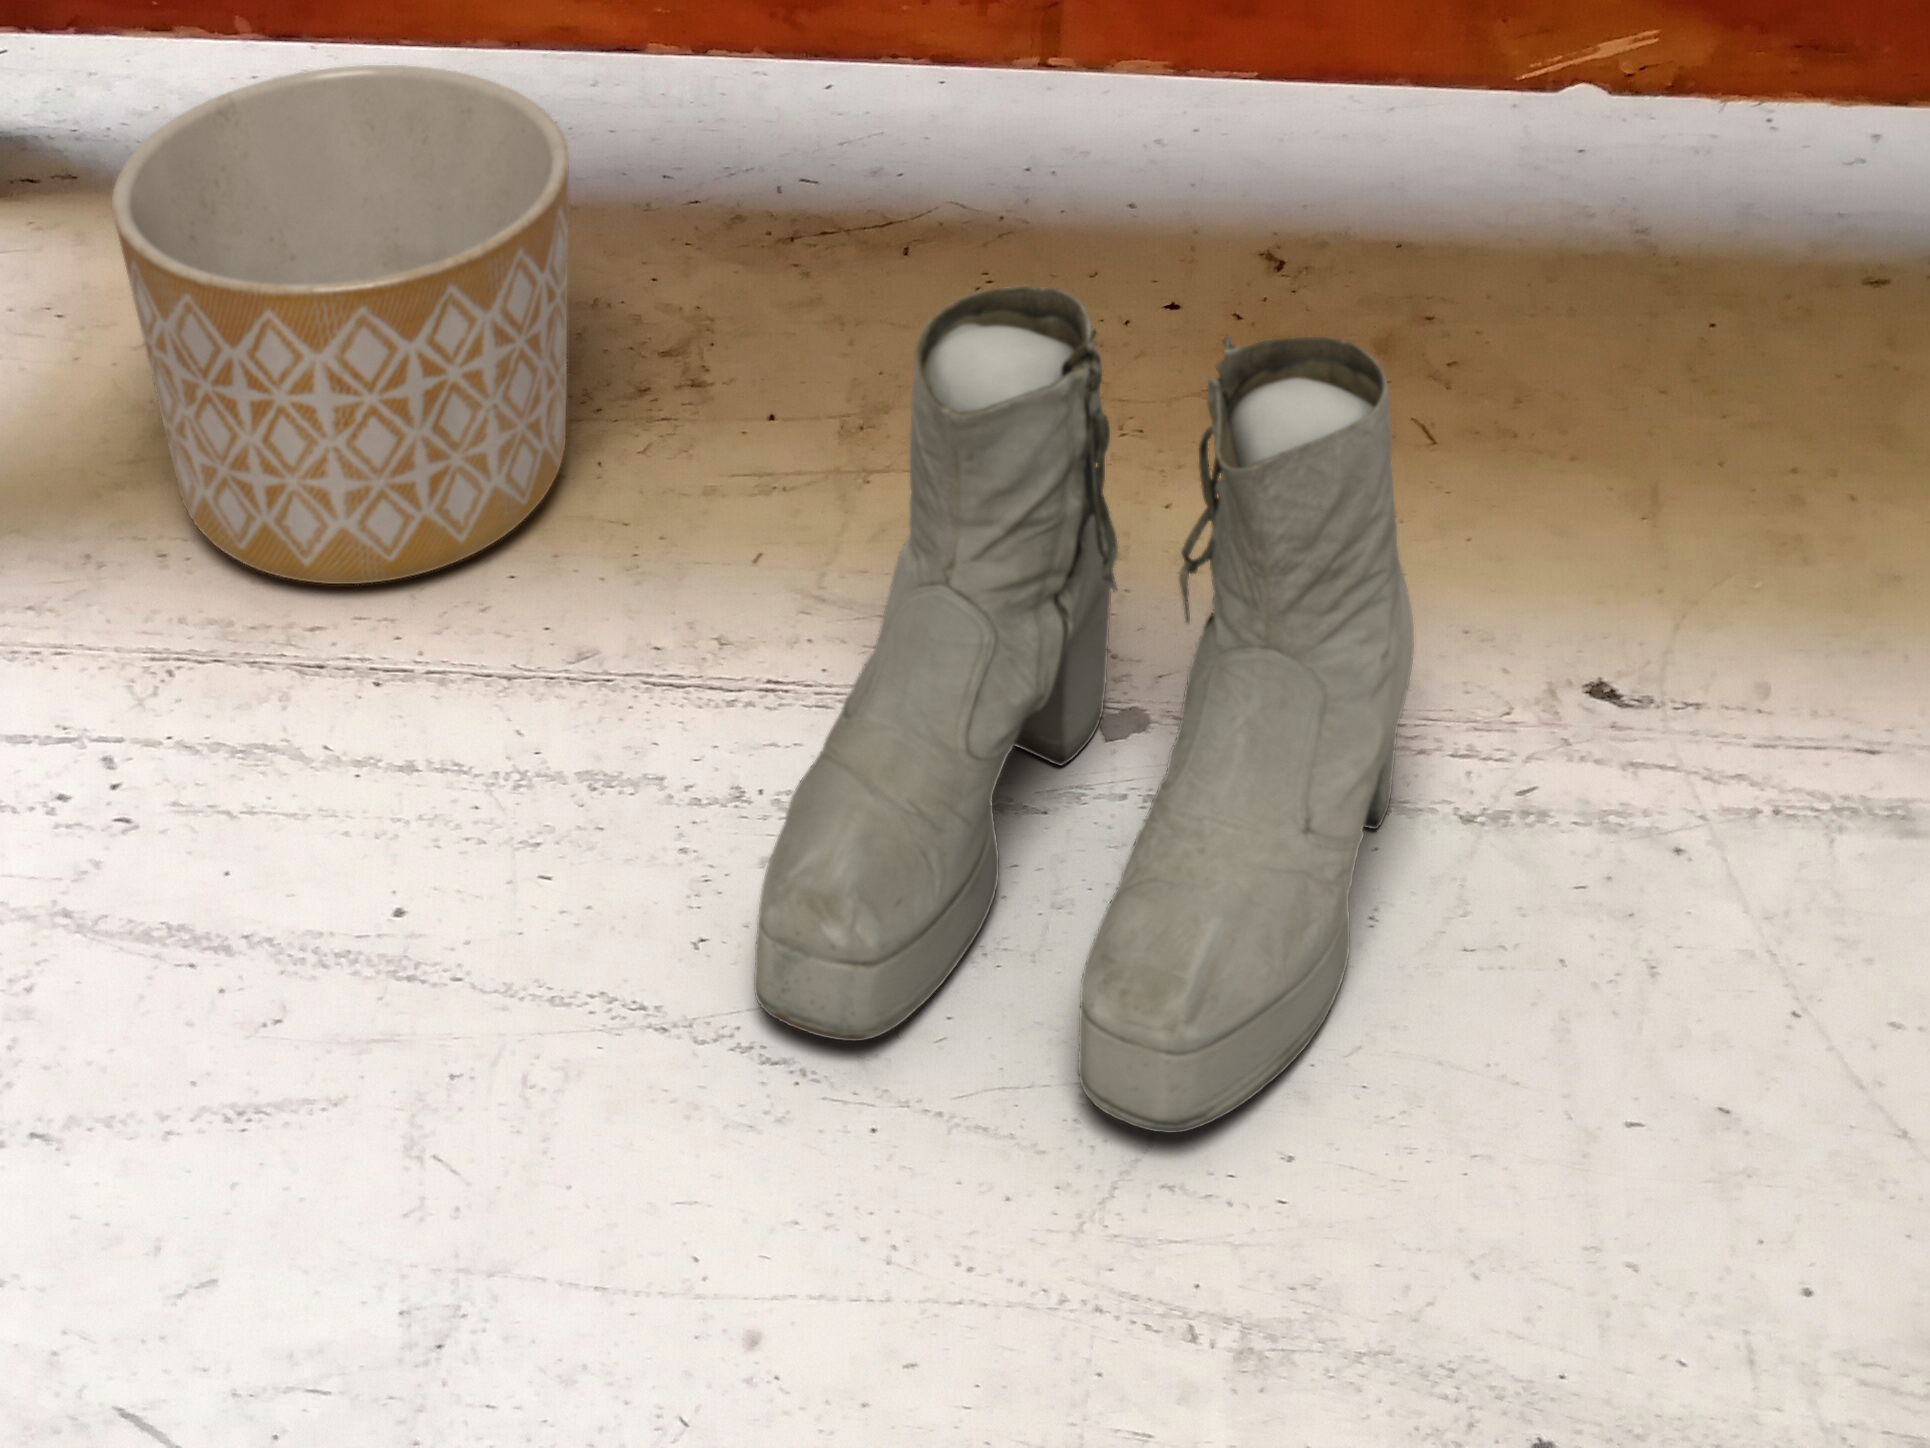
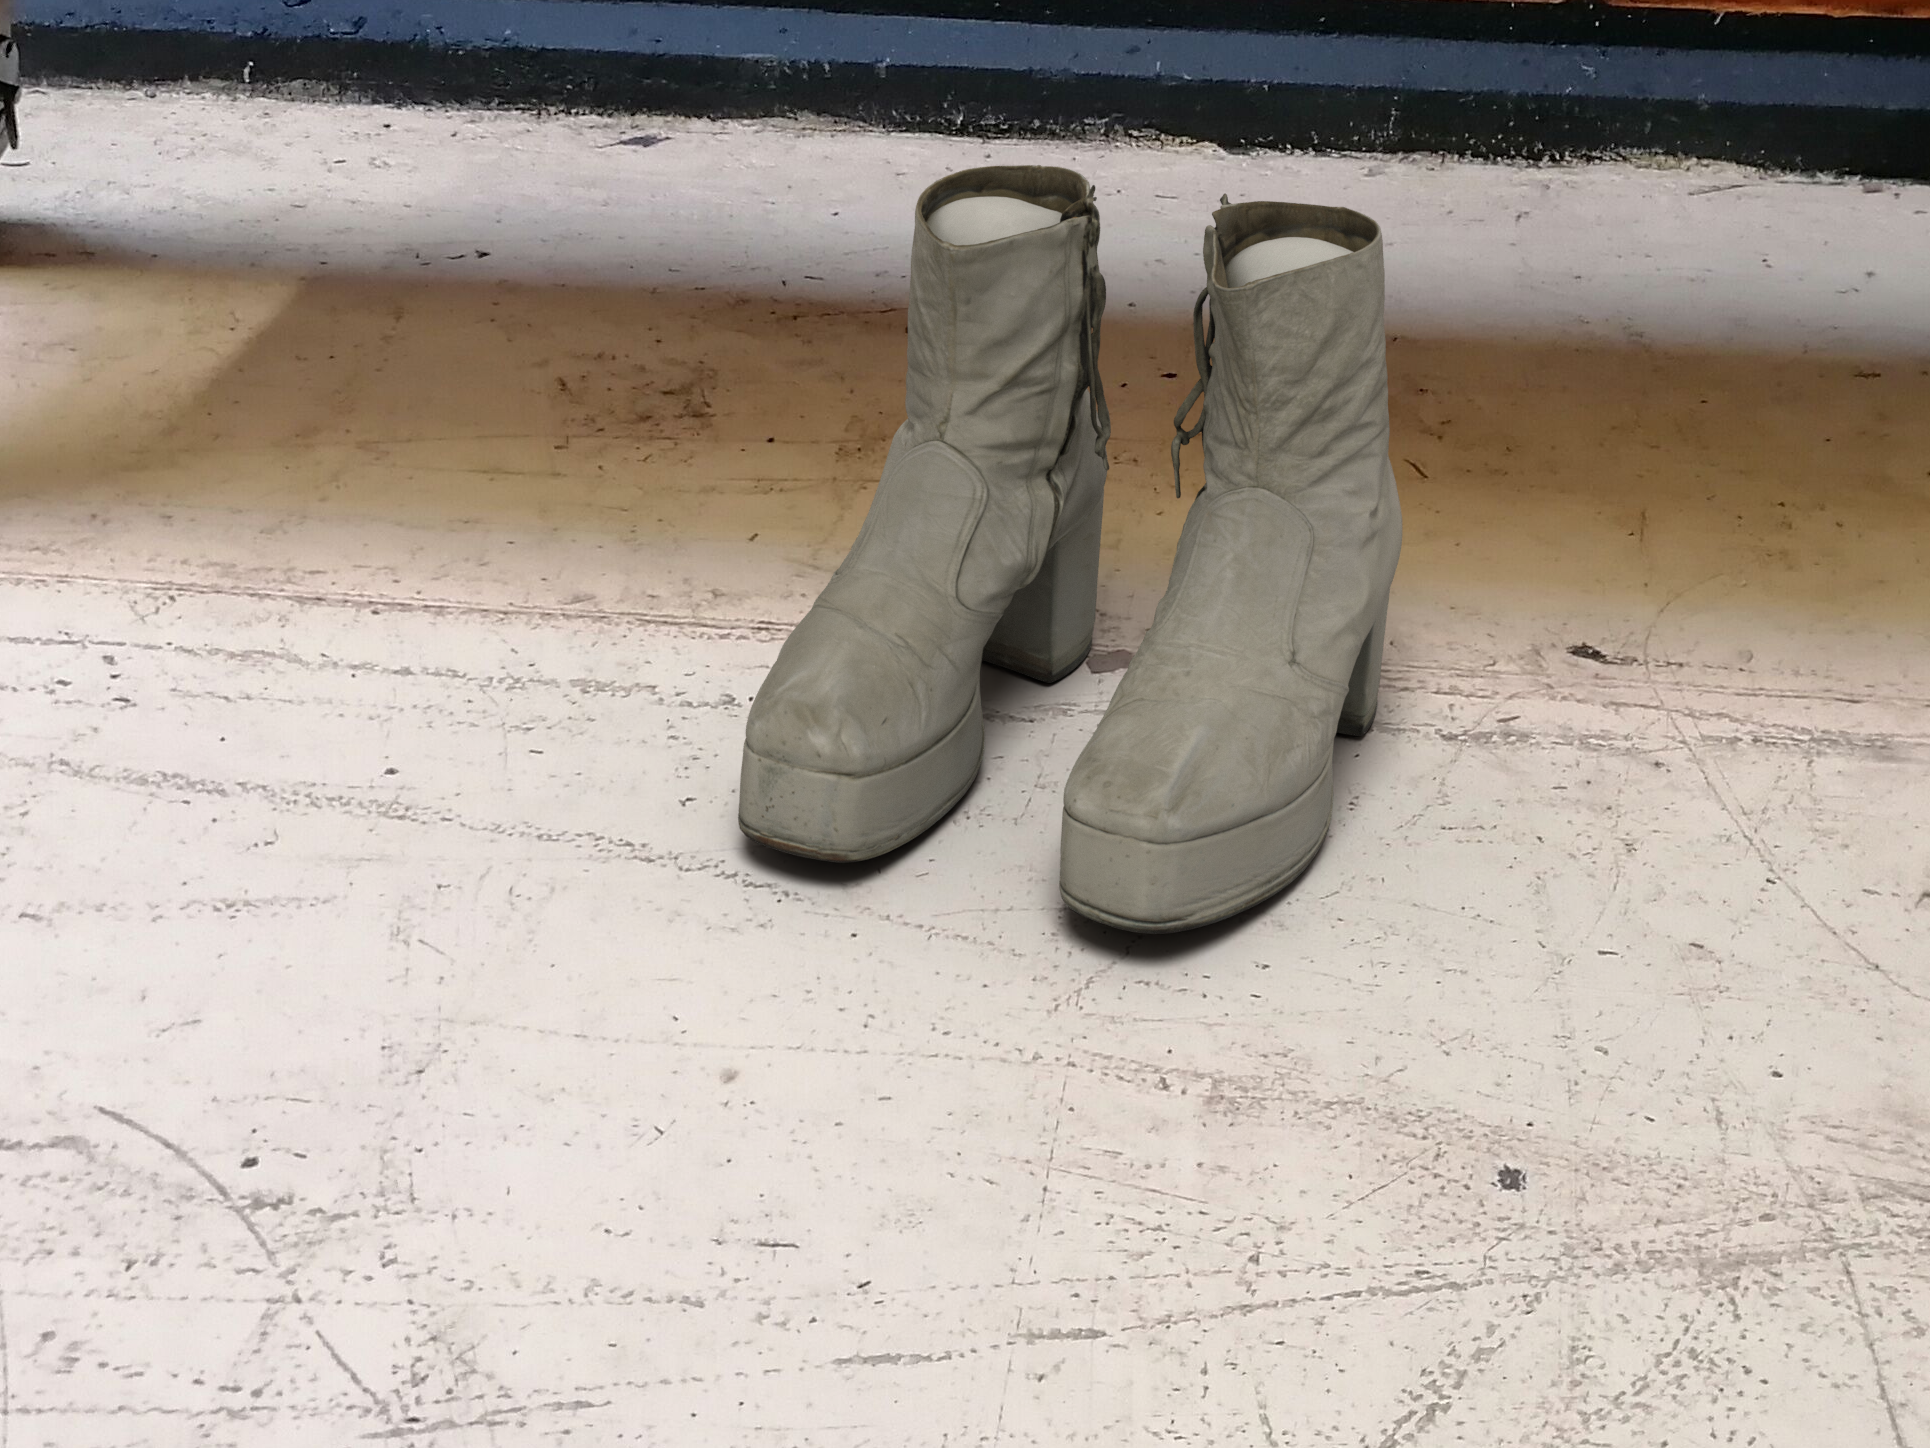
planter: present [112,65,569,584] -> none [131,61,580,532]

